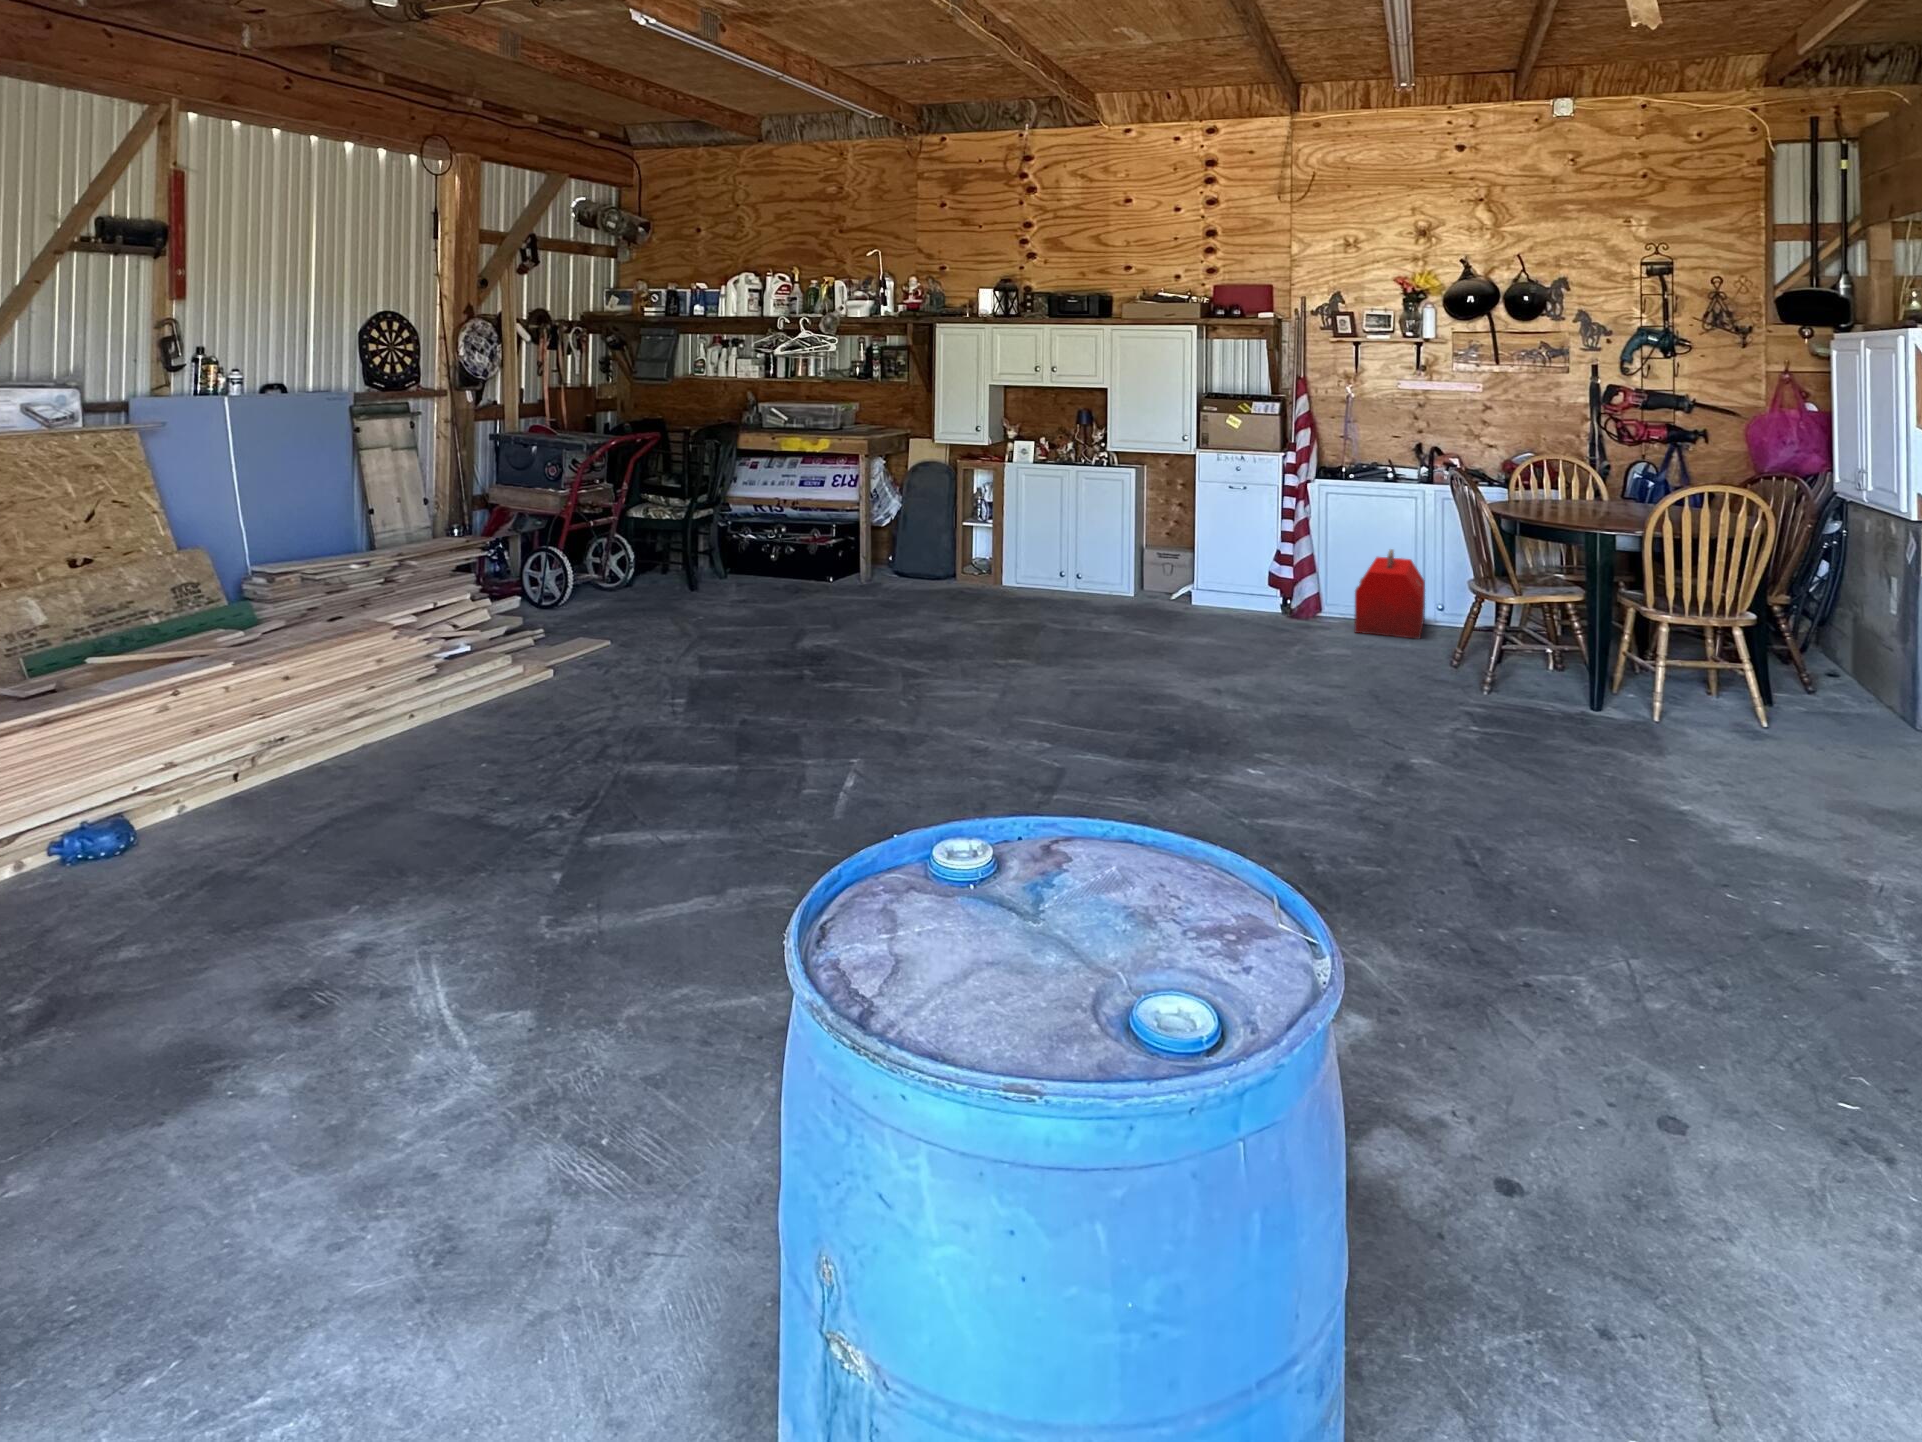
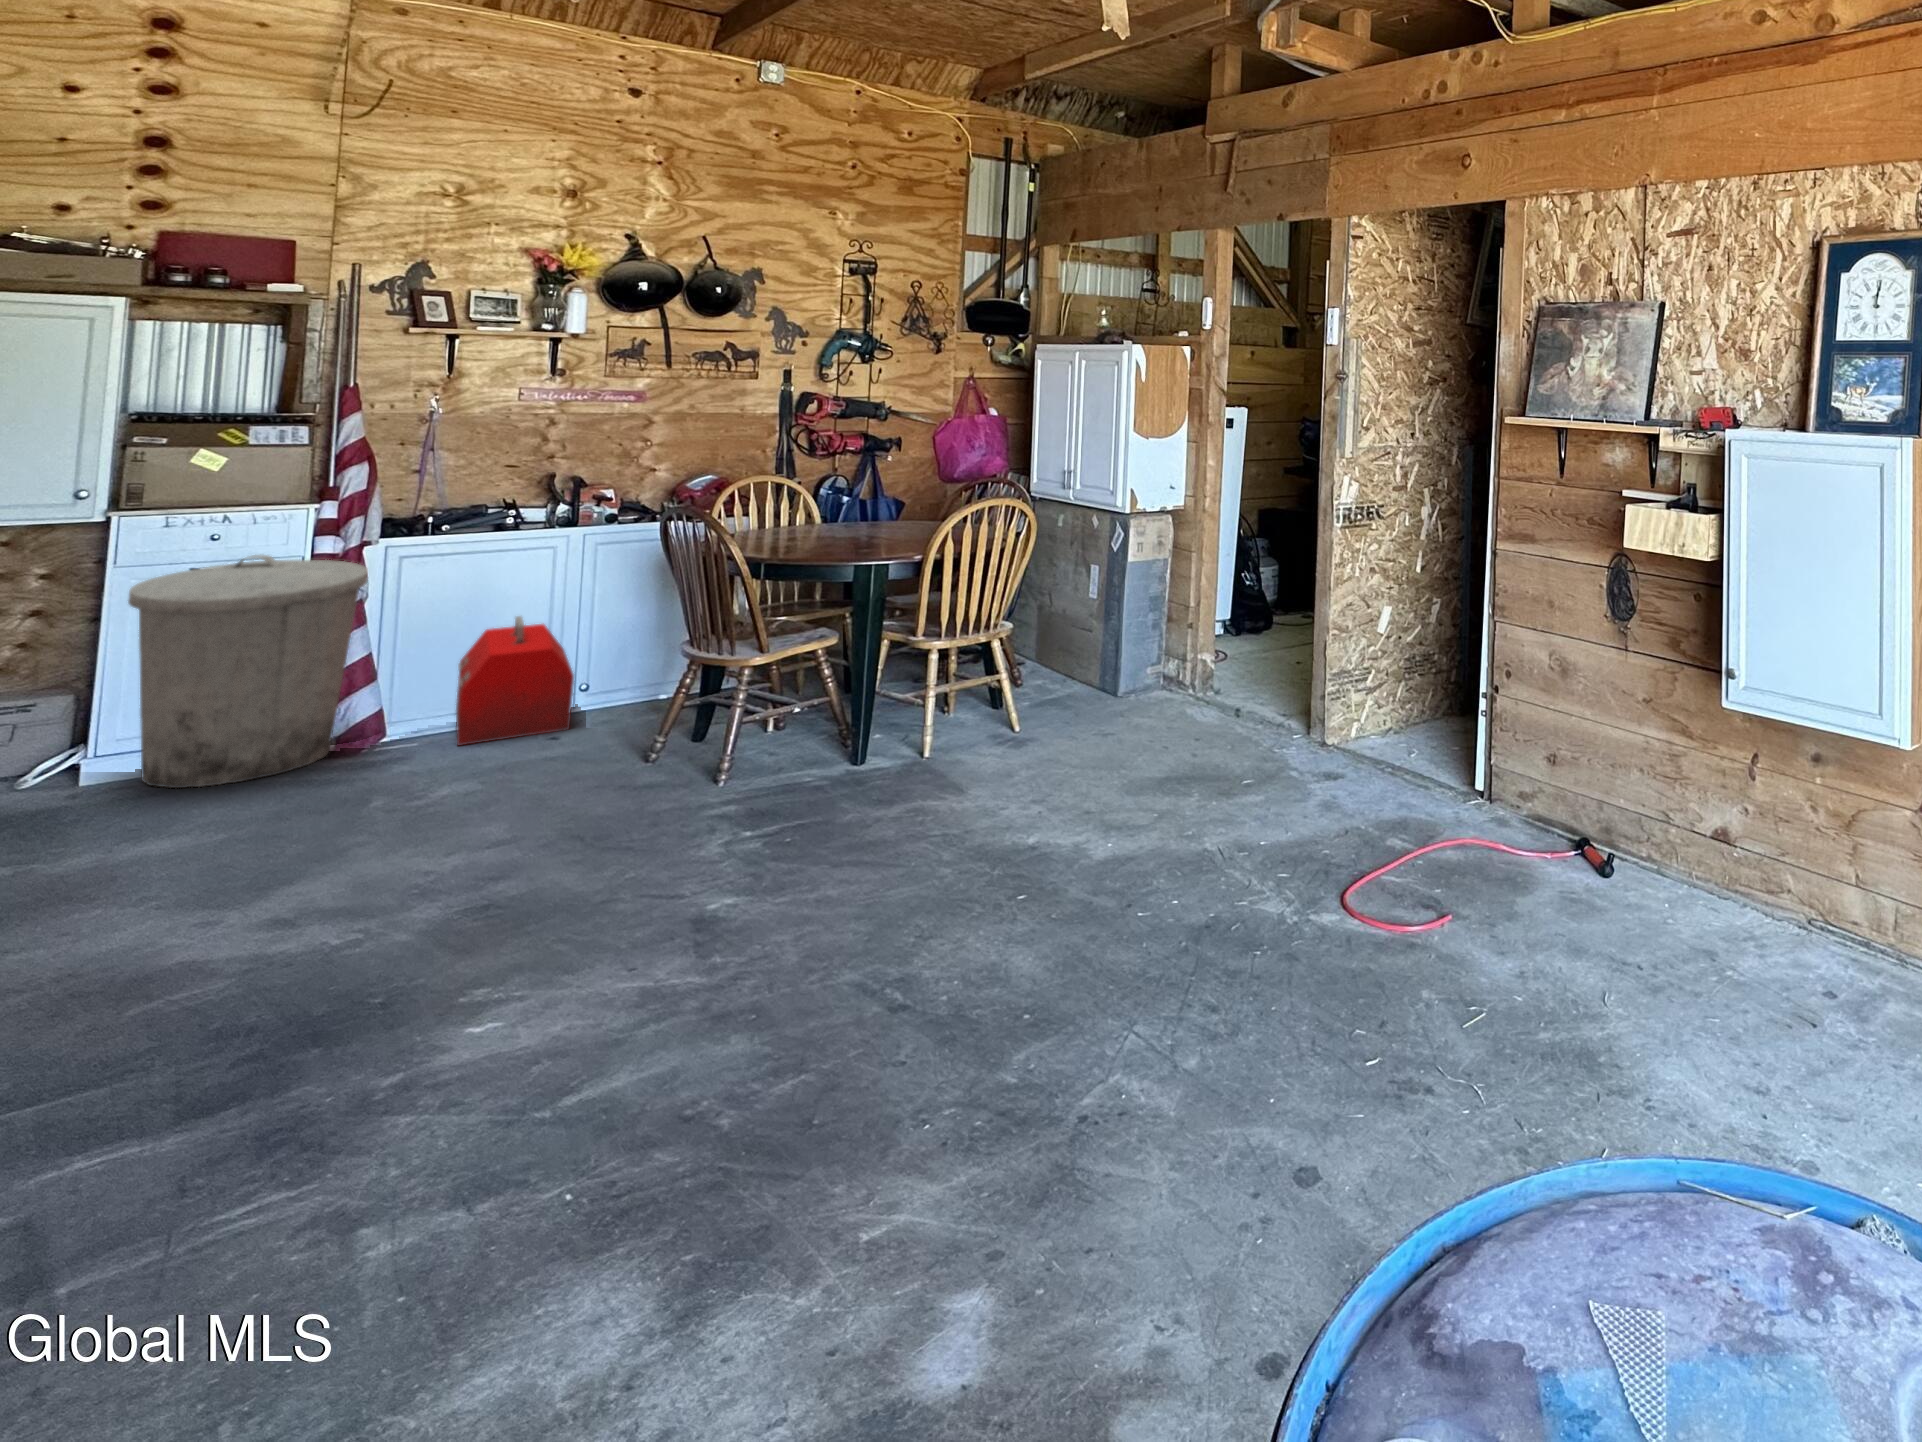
trash can: none [1201,485,1306,625] -> present [128,555,368,788]

